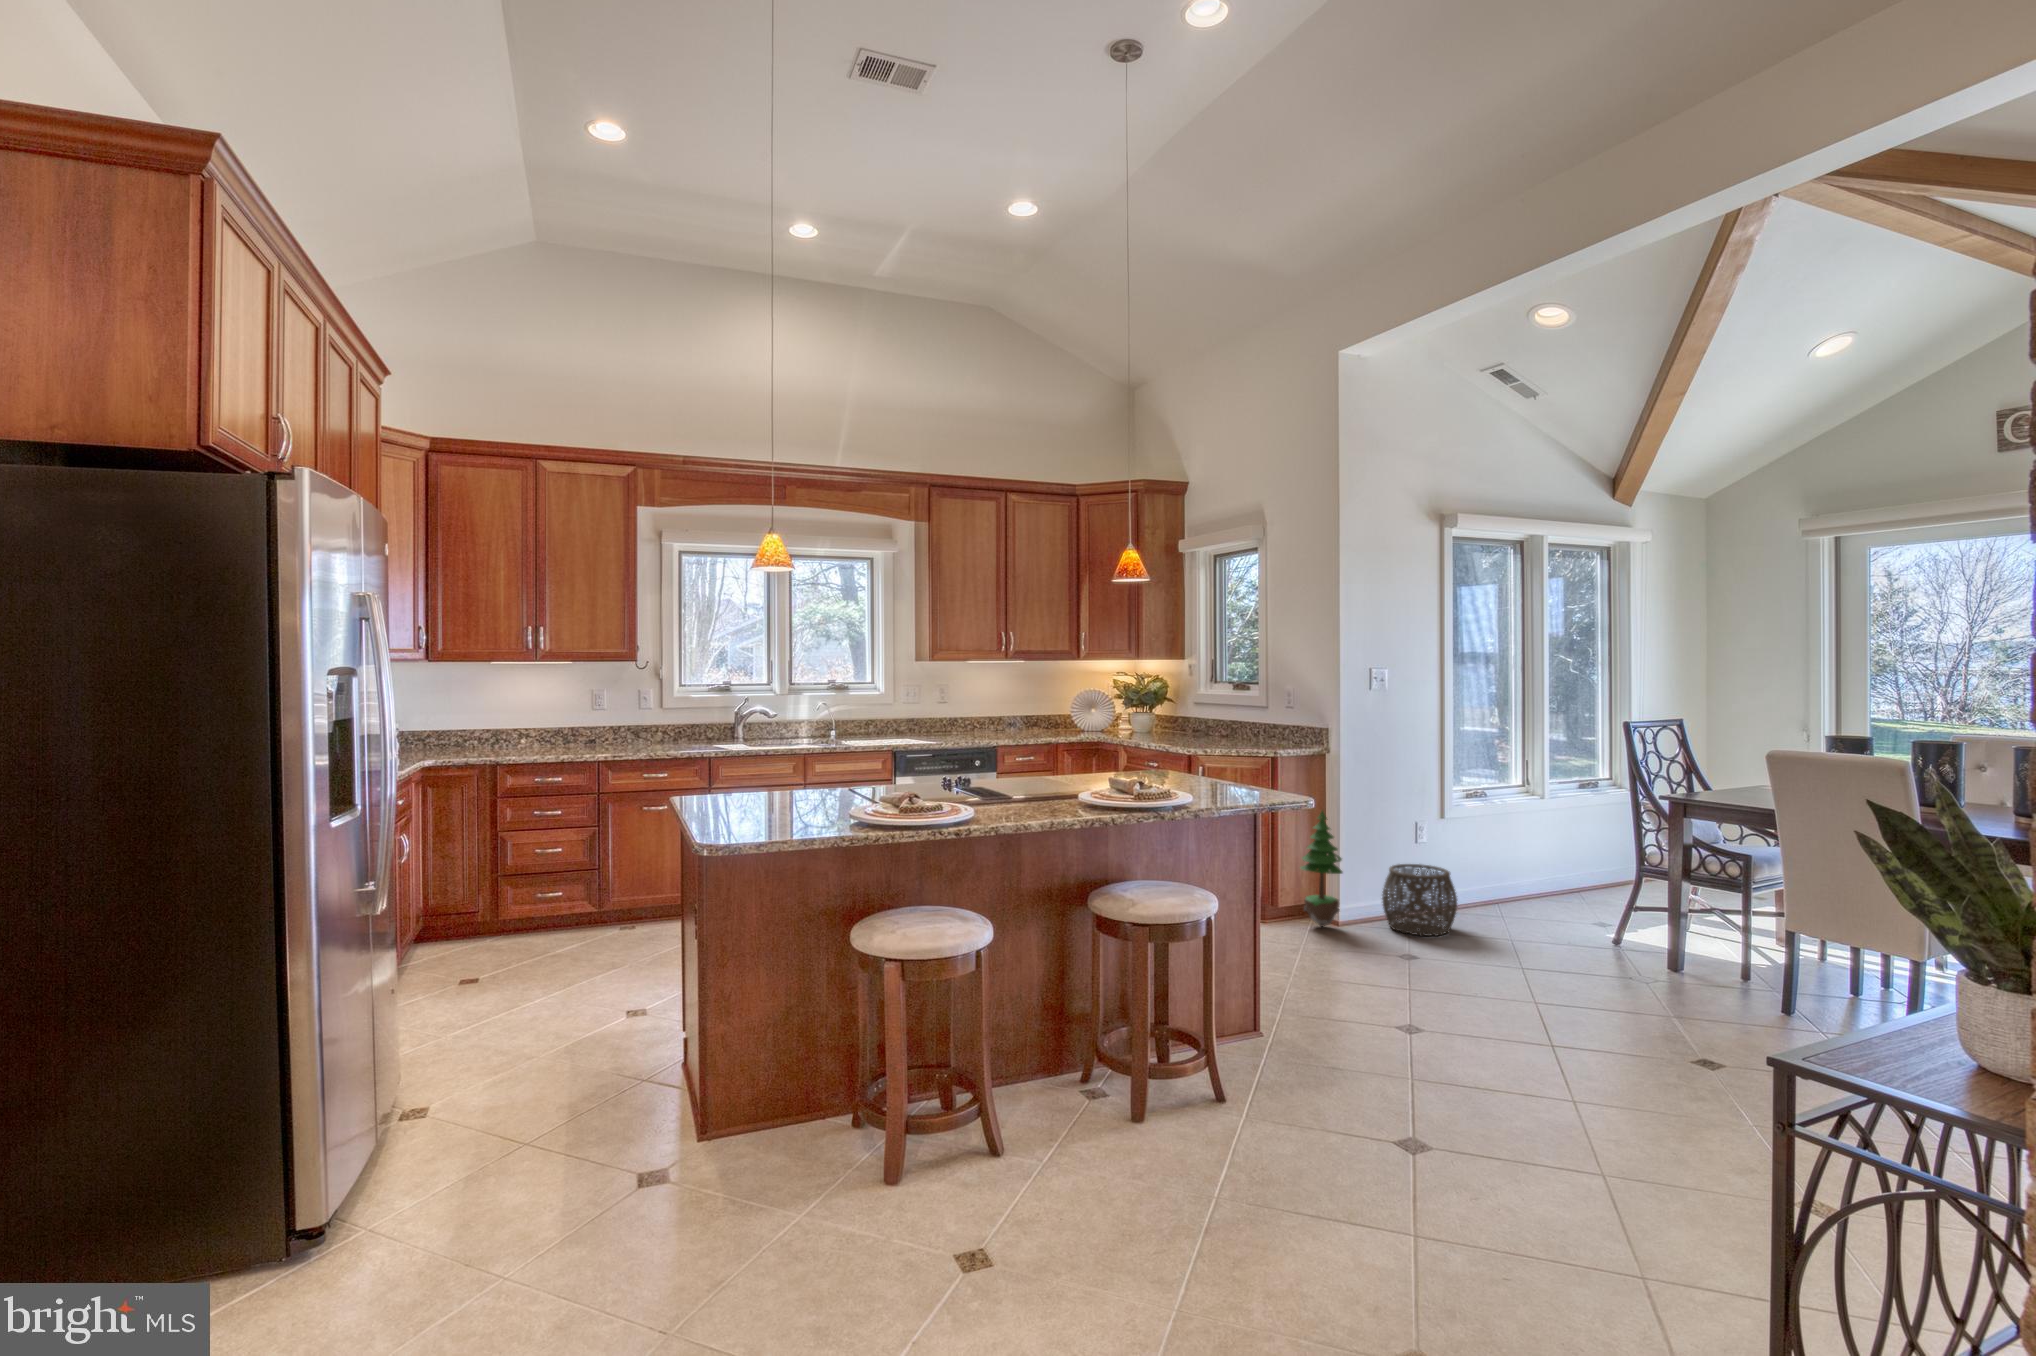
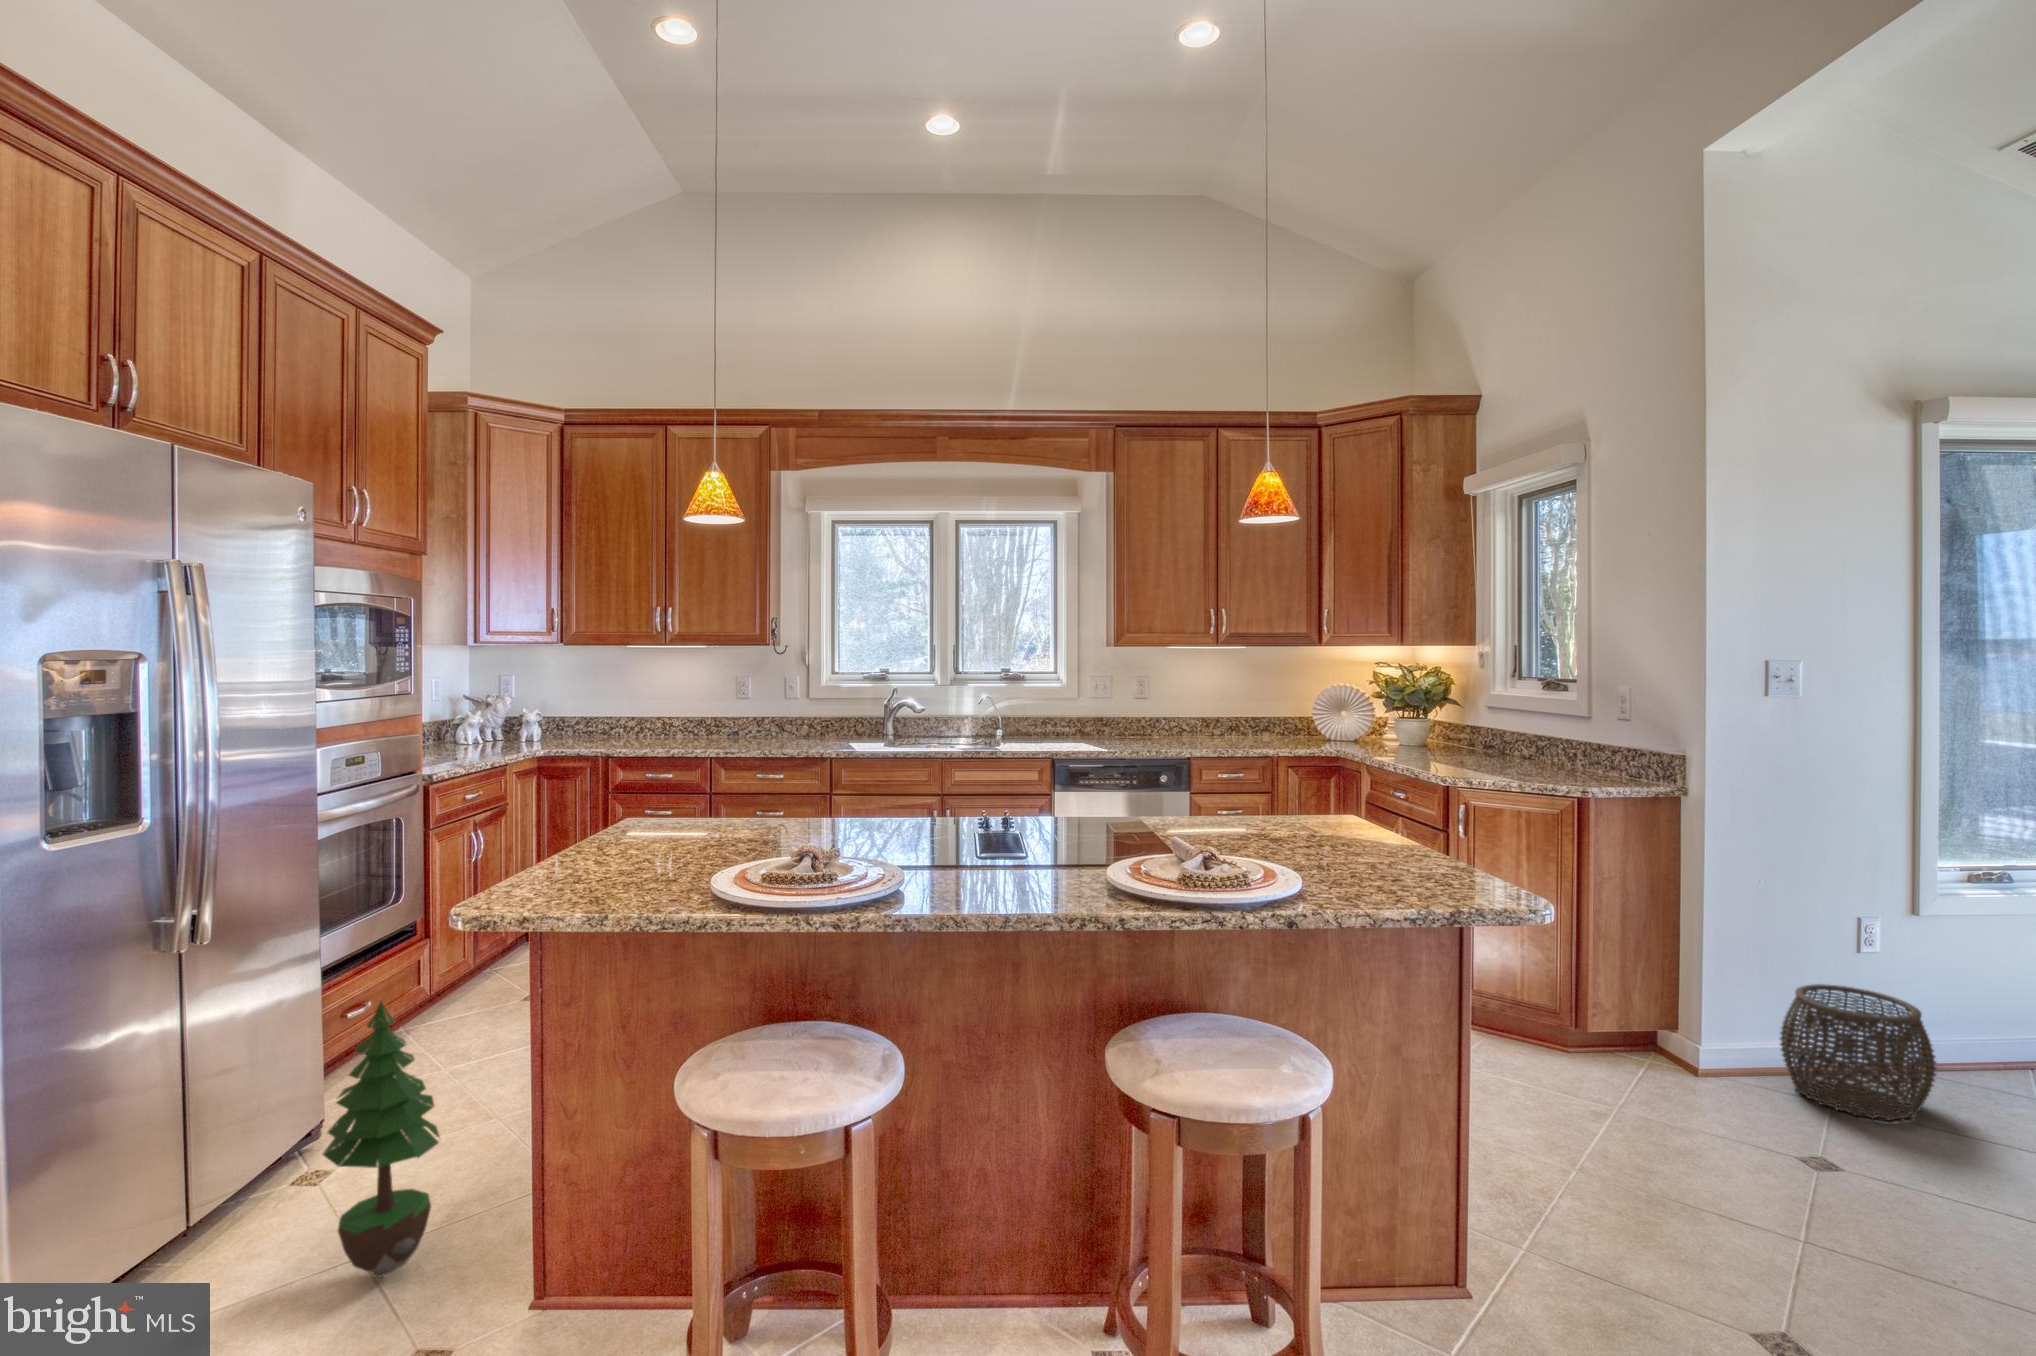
potted tree: present [1301,811,1343,927] -> present [323,1000,439,1278]

